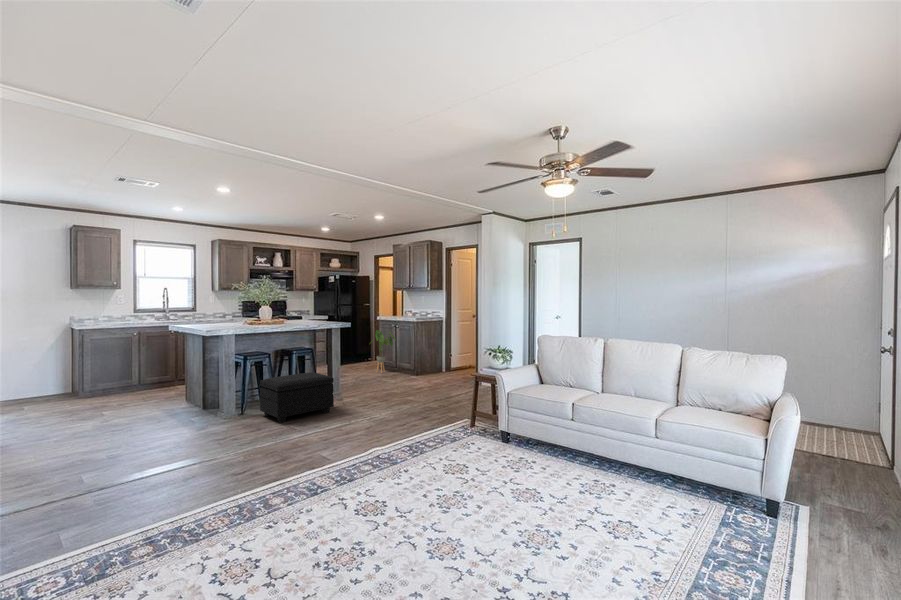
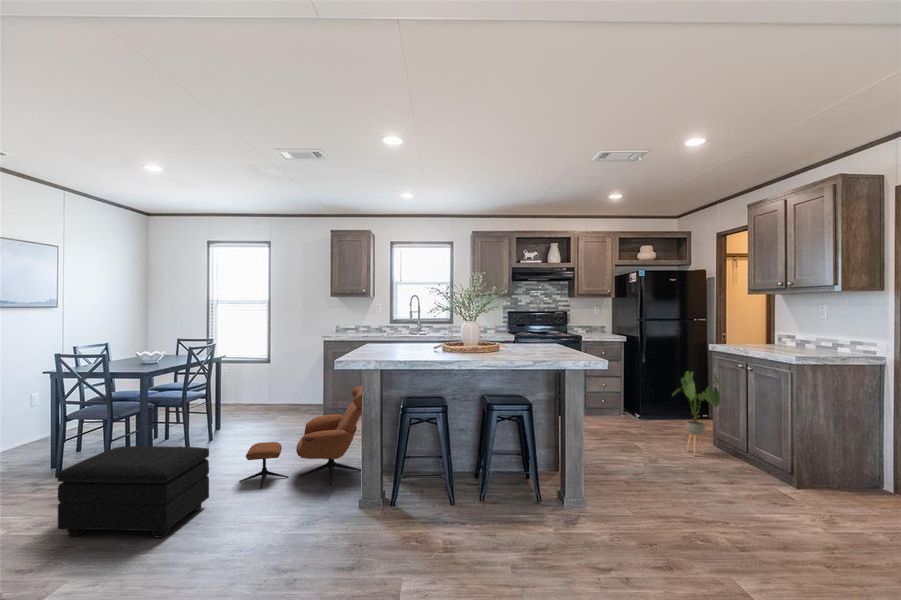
lounge chair: none [113,351,214,432] -> present [239,386,362,489]
footstool: present [260,373,334,422] -> present [58,446,209,538]

